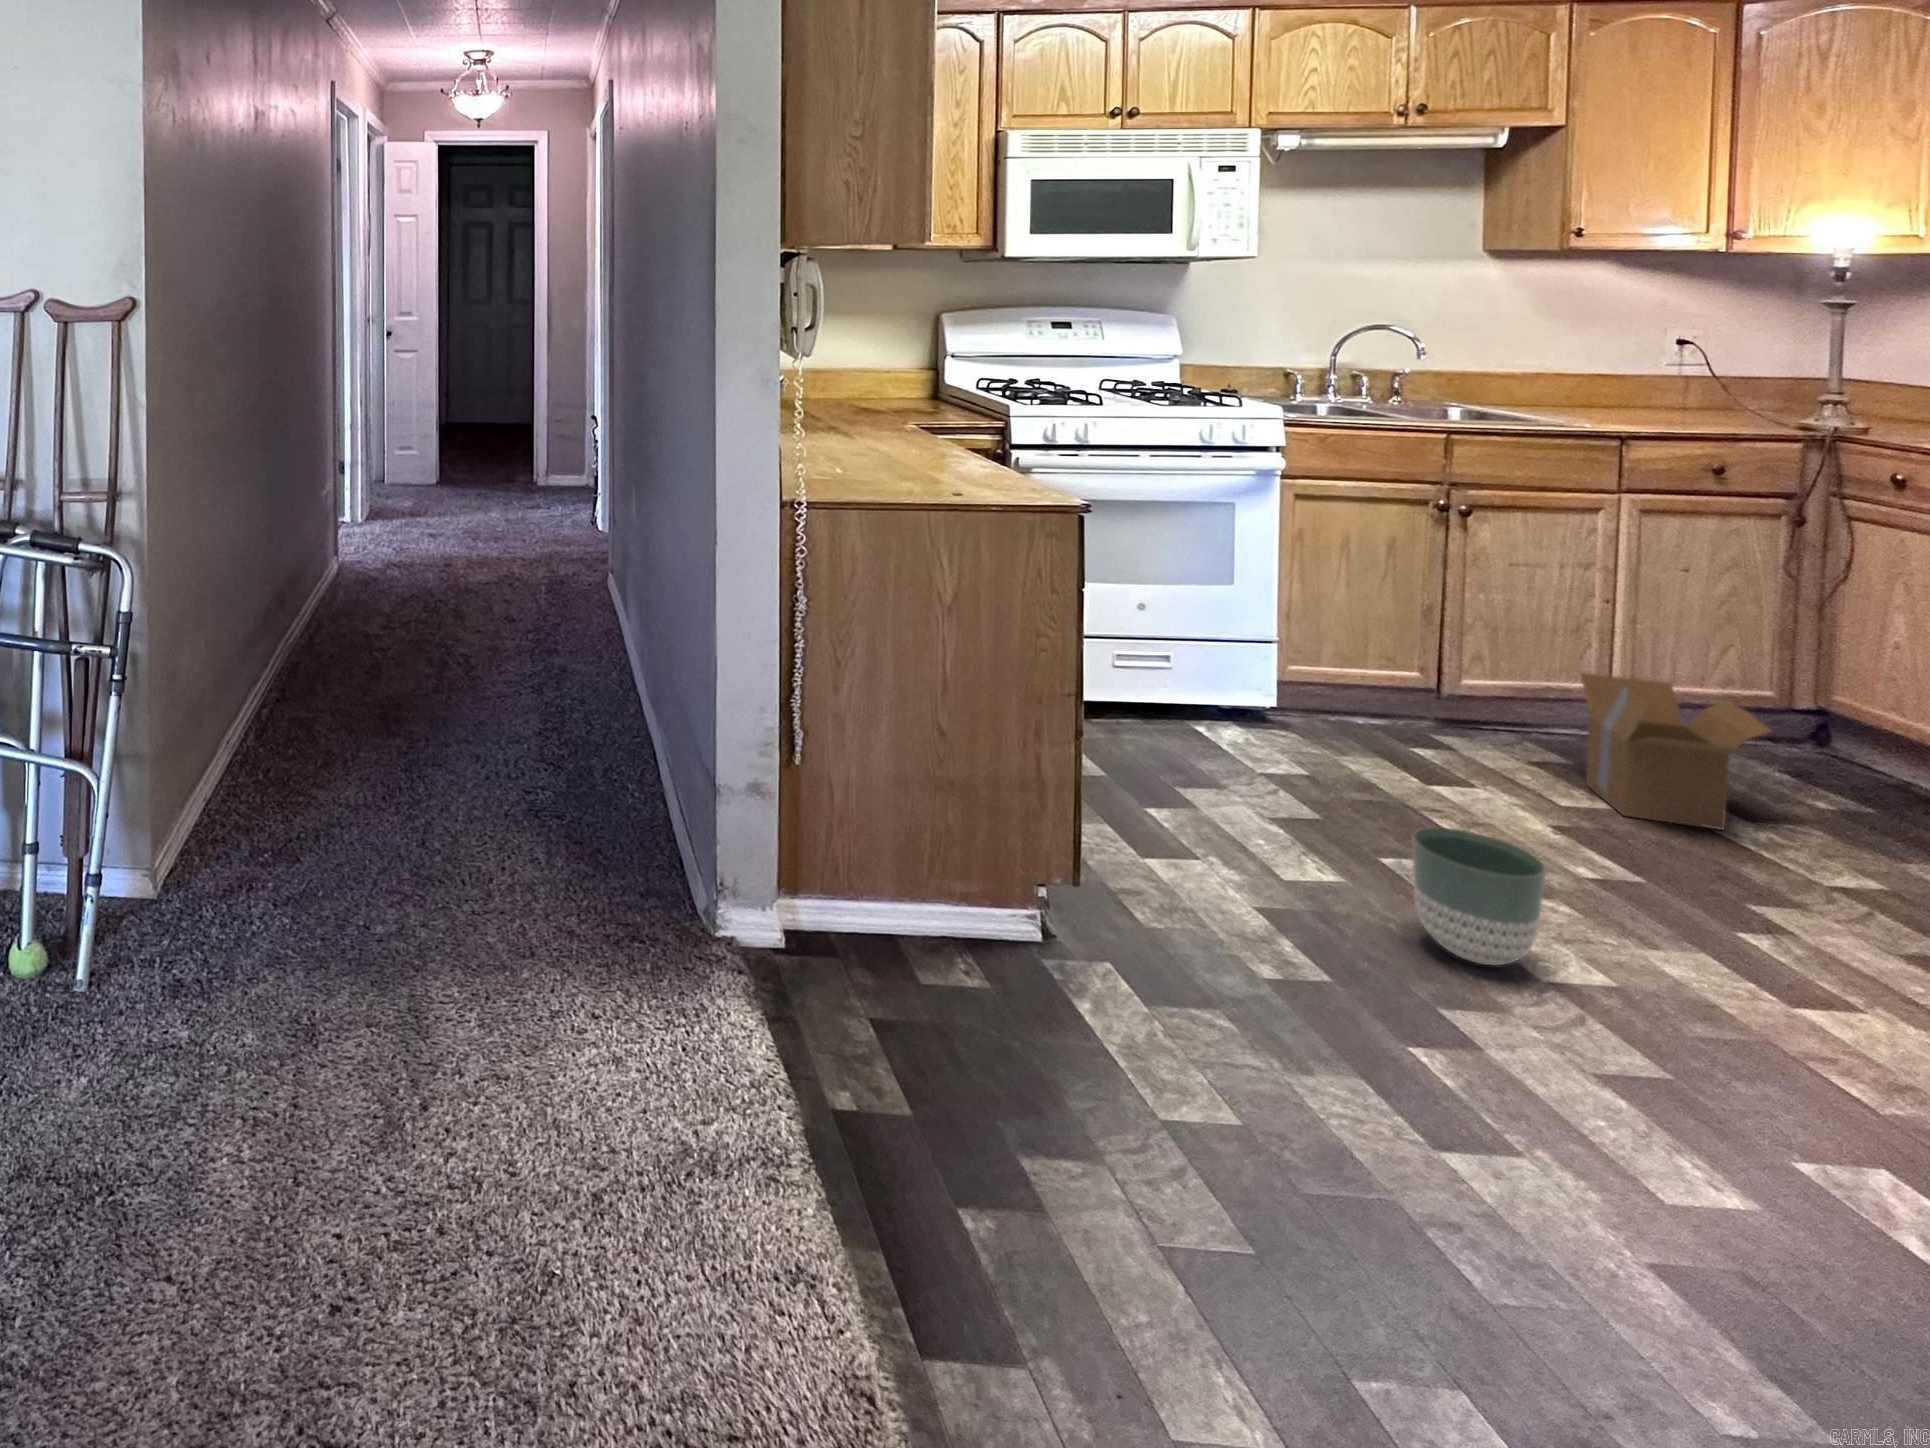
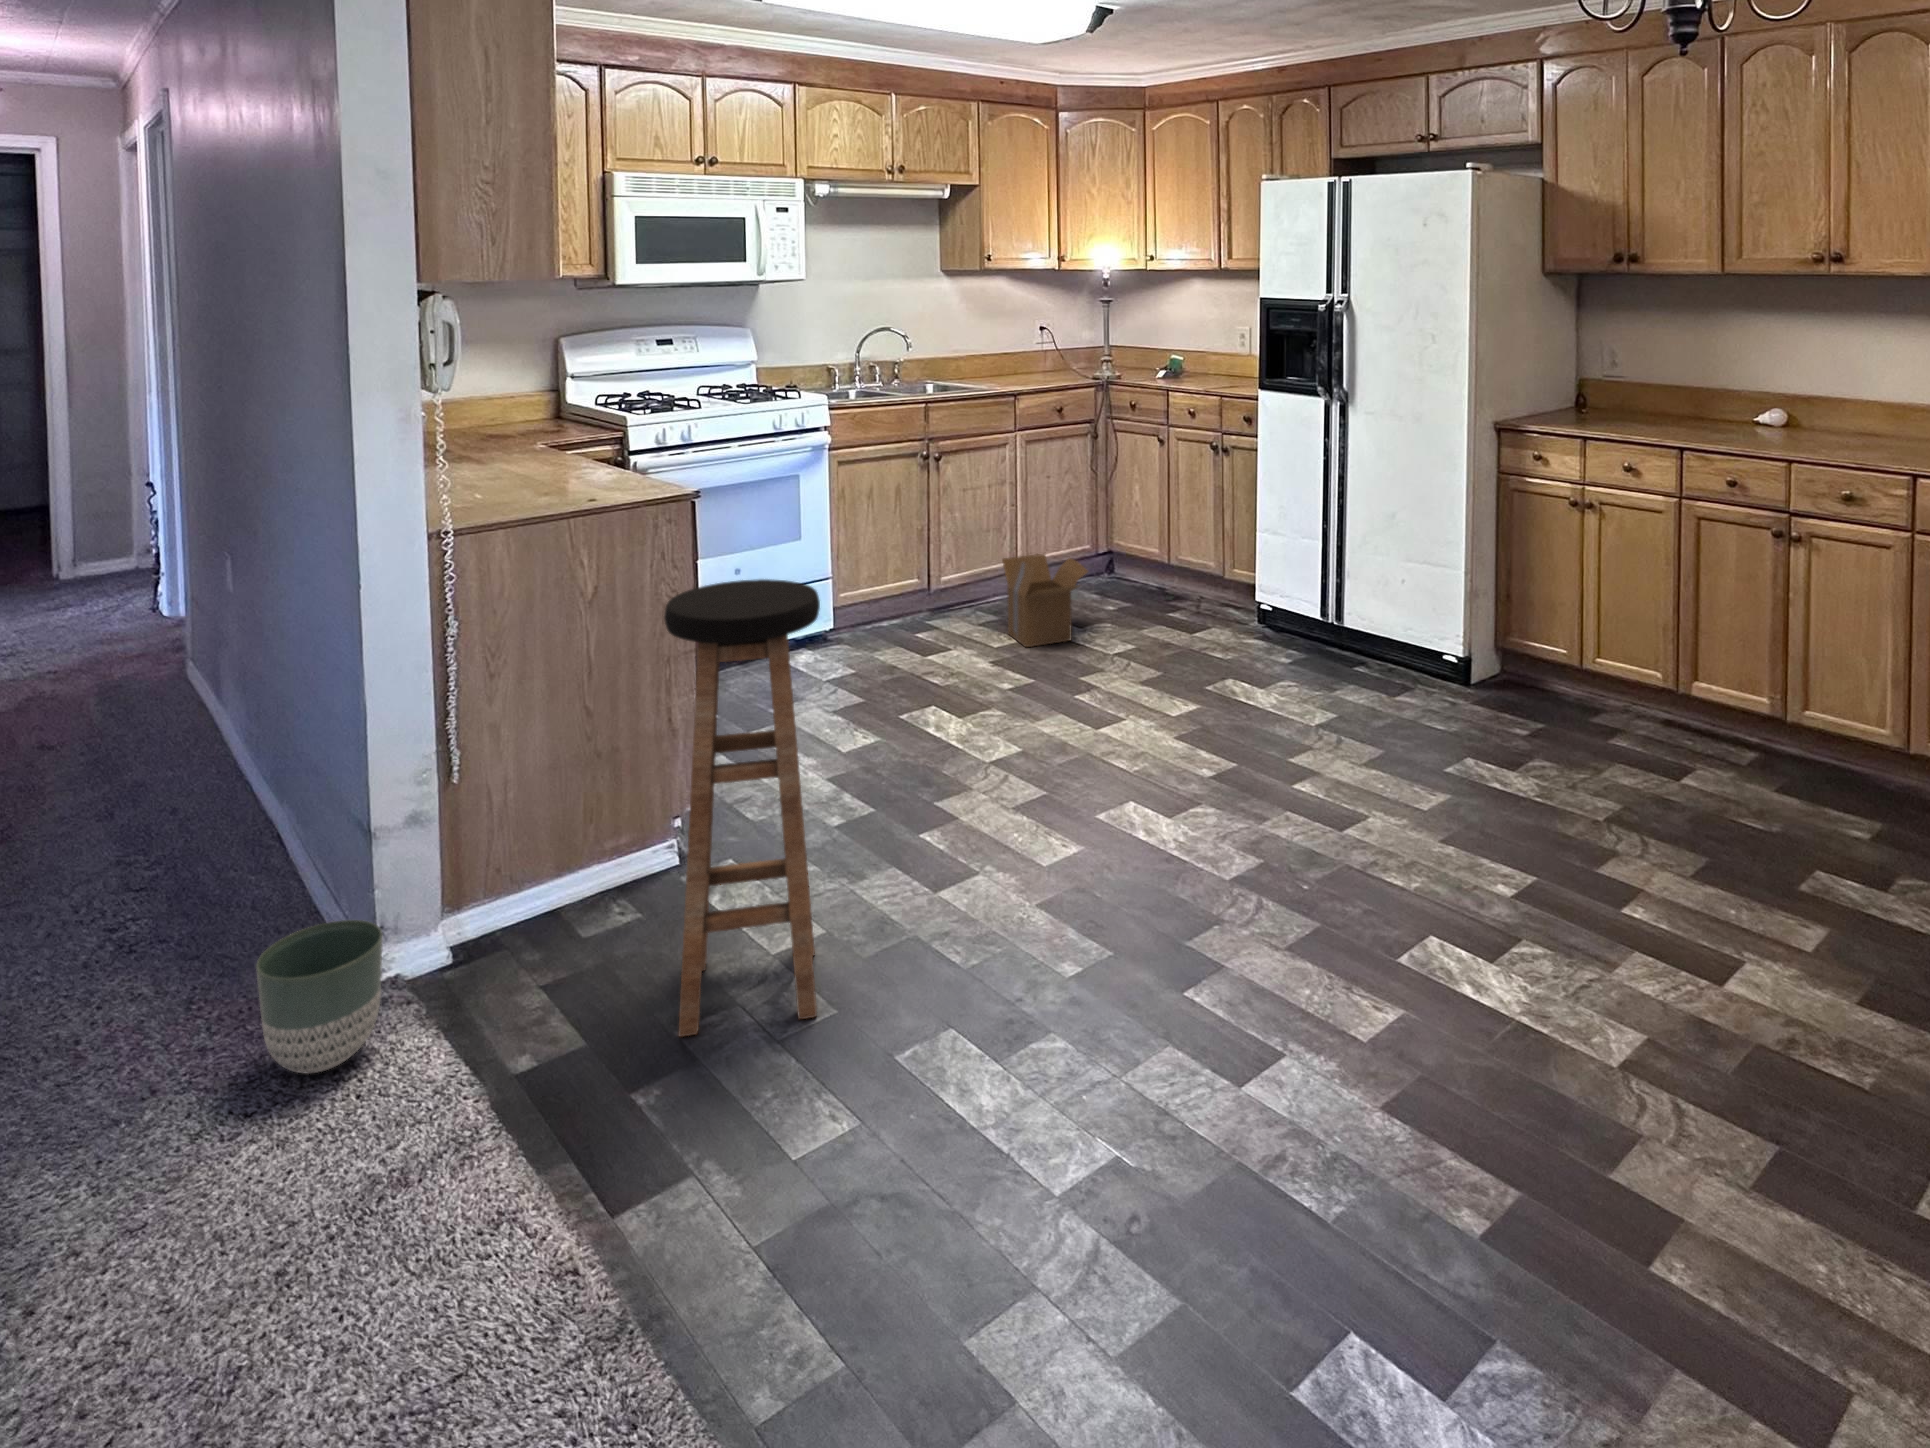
bar stool: none [1023,624,1259,1246] -> present [664,579,820,1037]
planter: present [1412,827,1545,965] -> present [256,920,383,1074]

